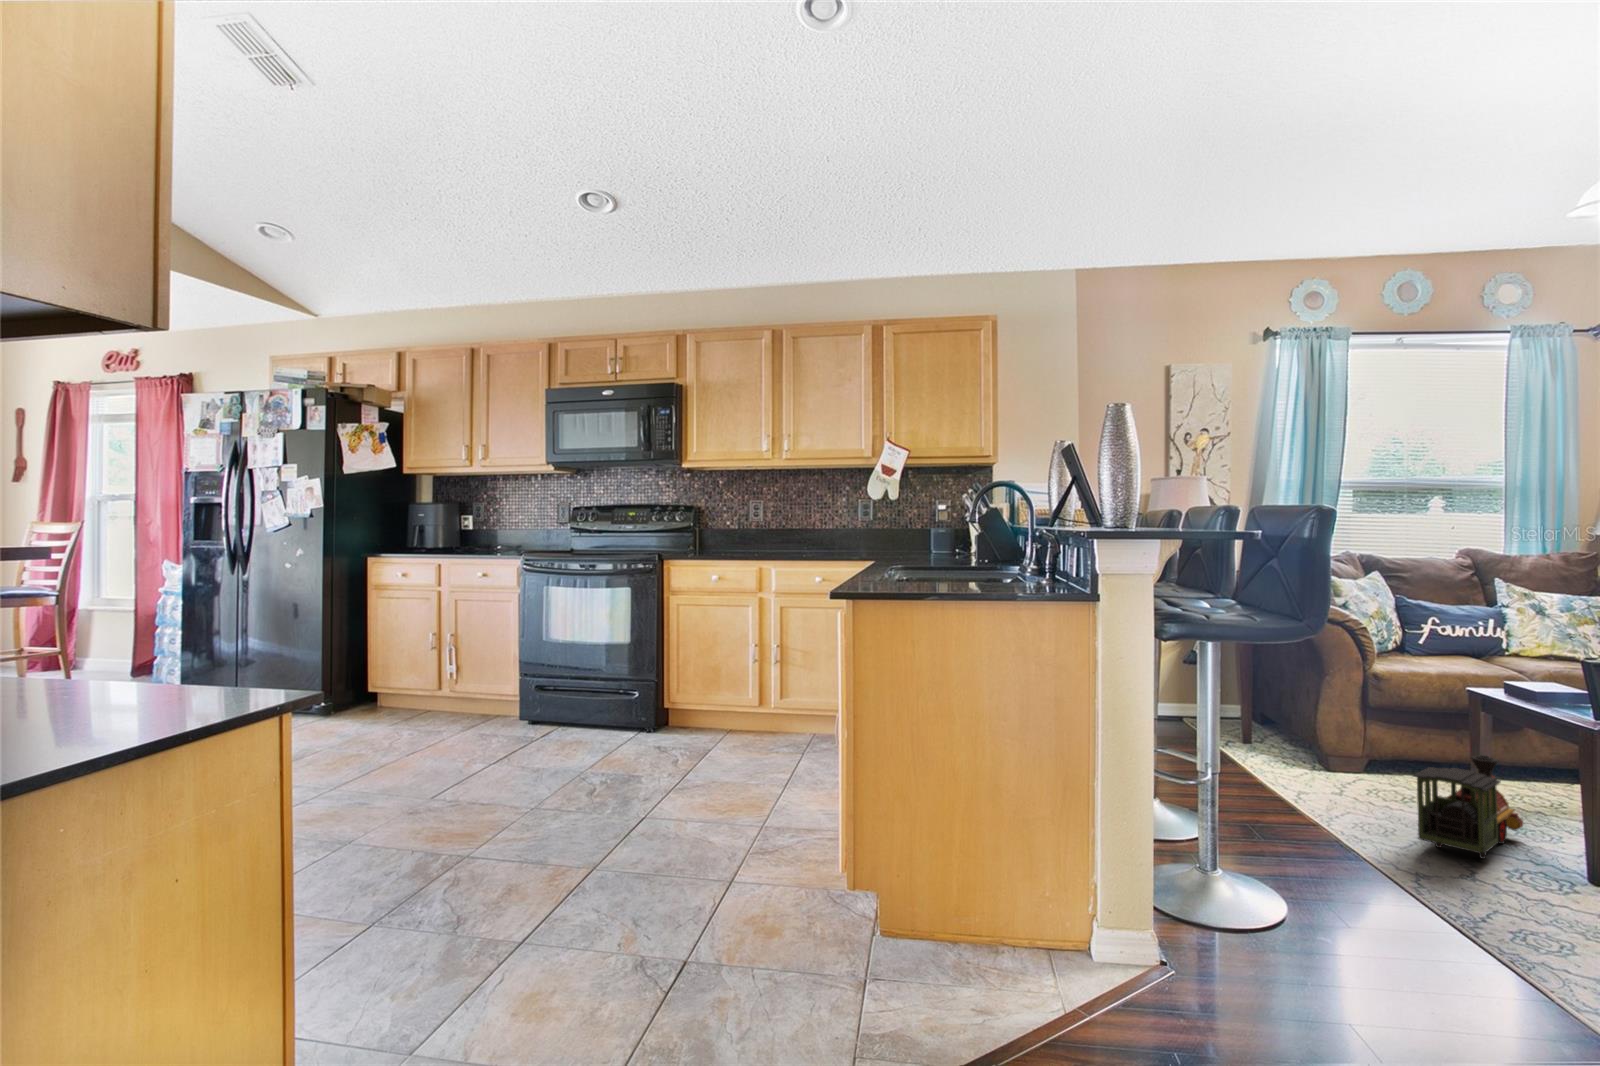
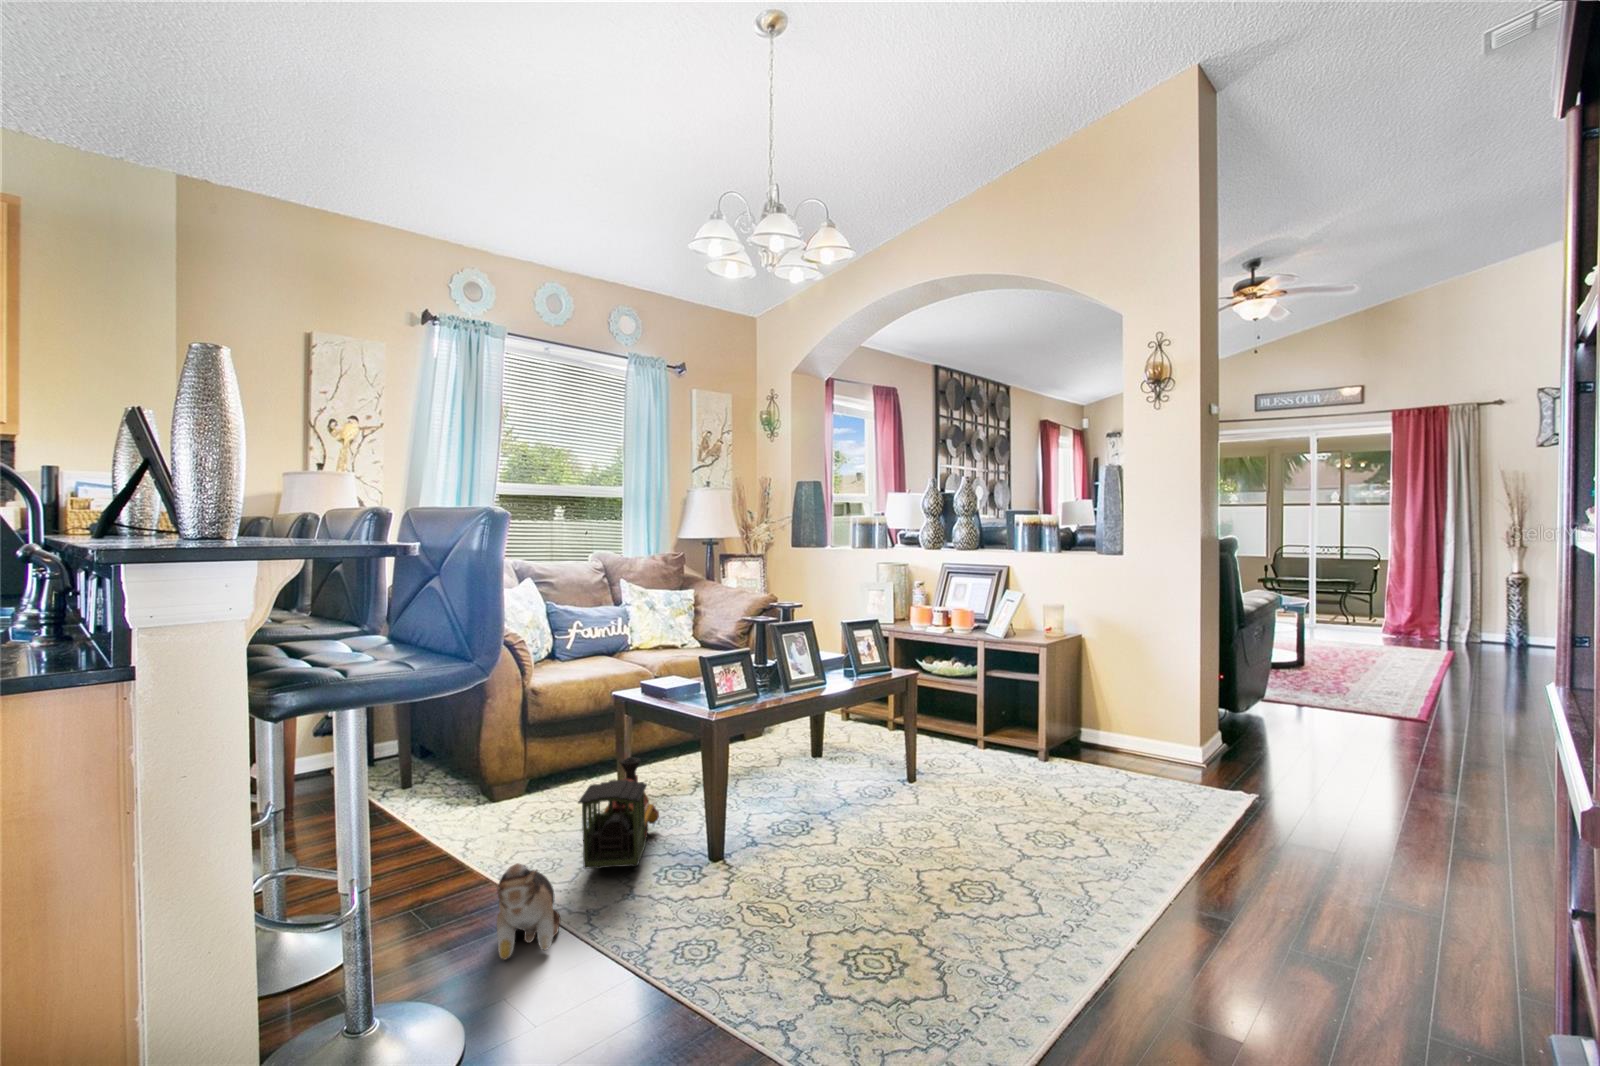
plush toy: none [1316,799,1388,881] -> present [491,863,561,960]

